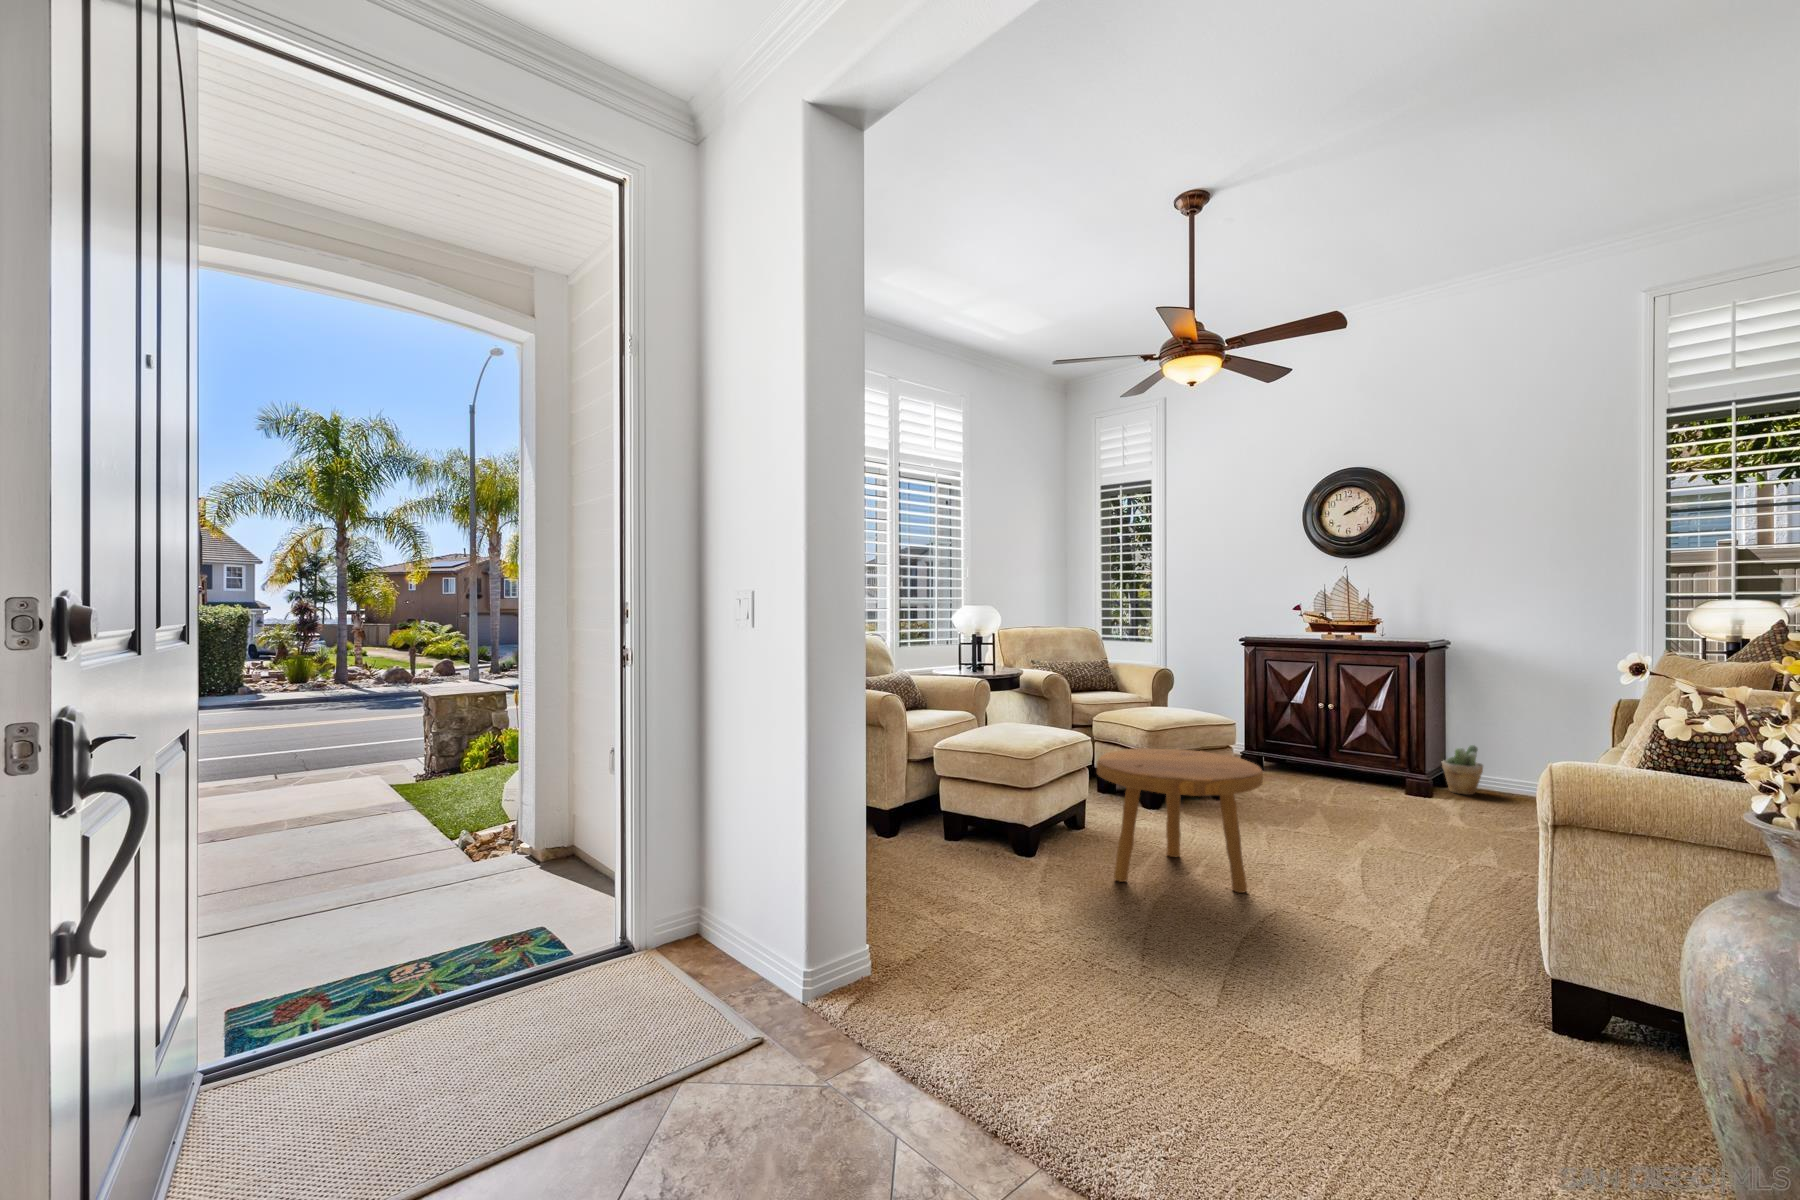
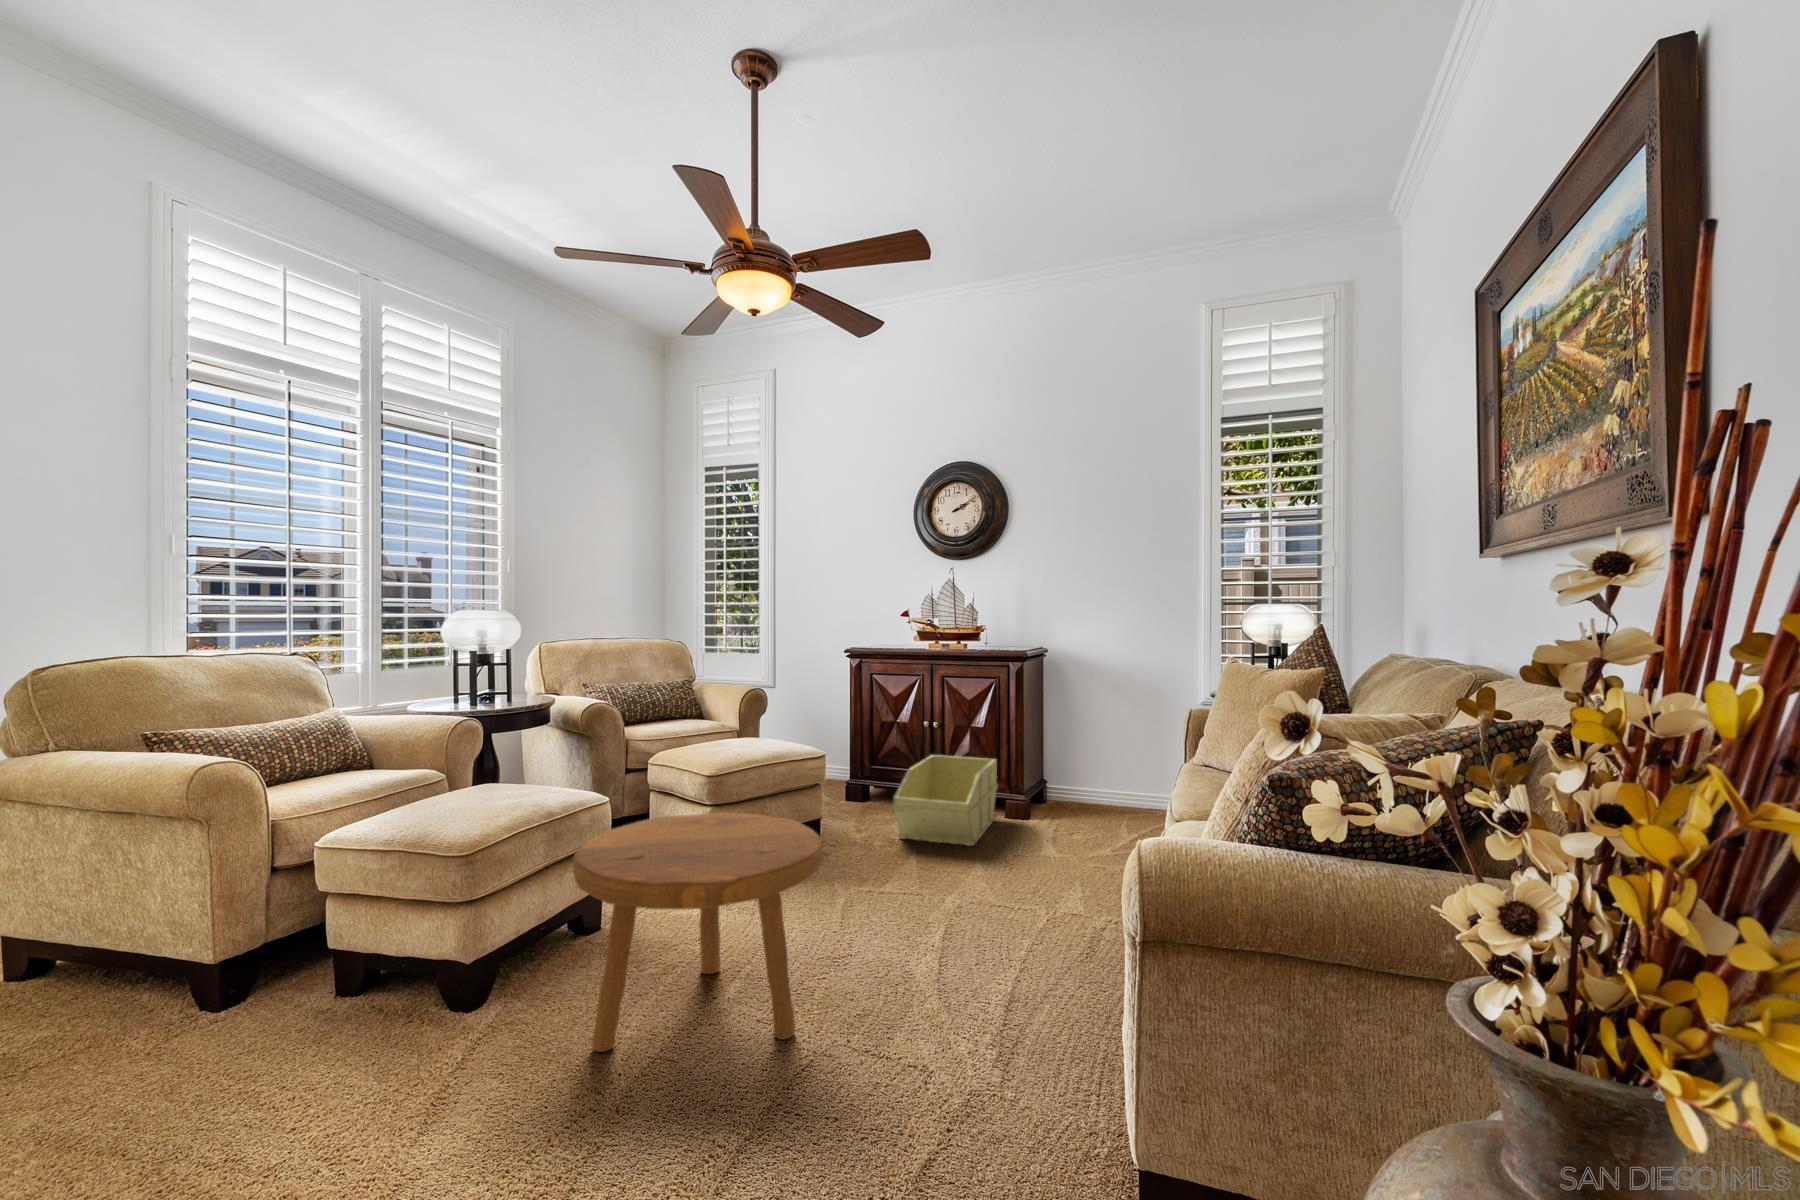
storage bin: none [1295,733,1396,809] -> present [892,755,998,846]
potted plant: present [1442,745,1483,795] -> none [1040,759,1078,814]

